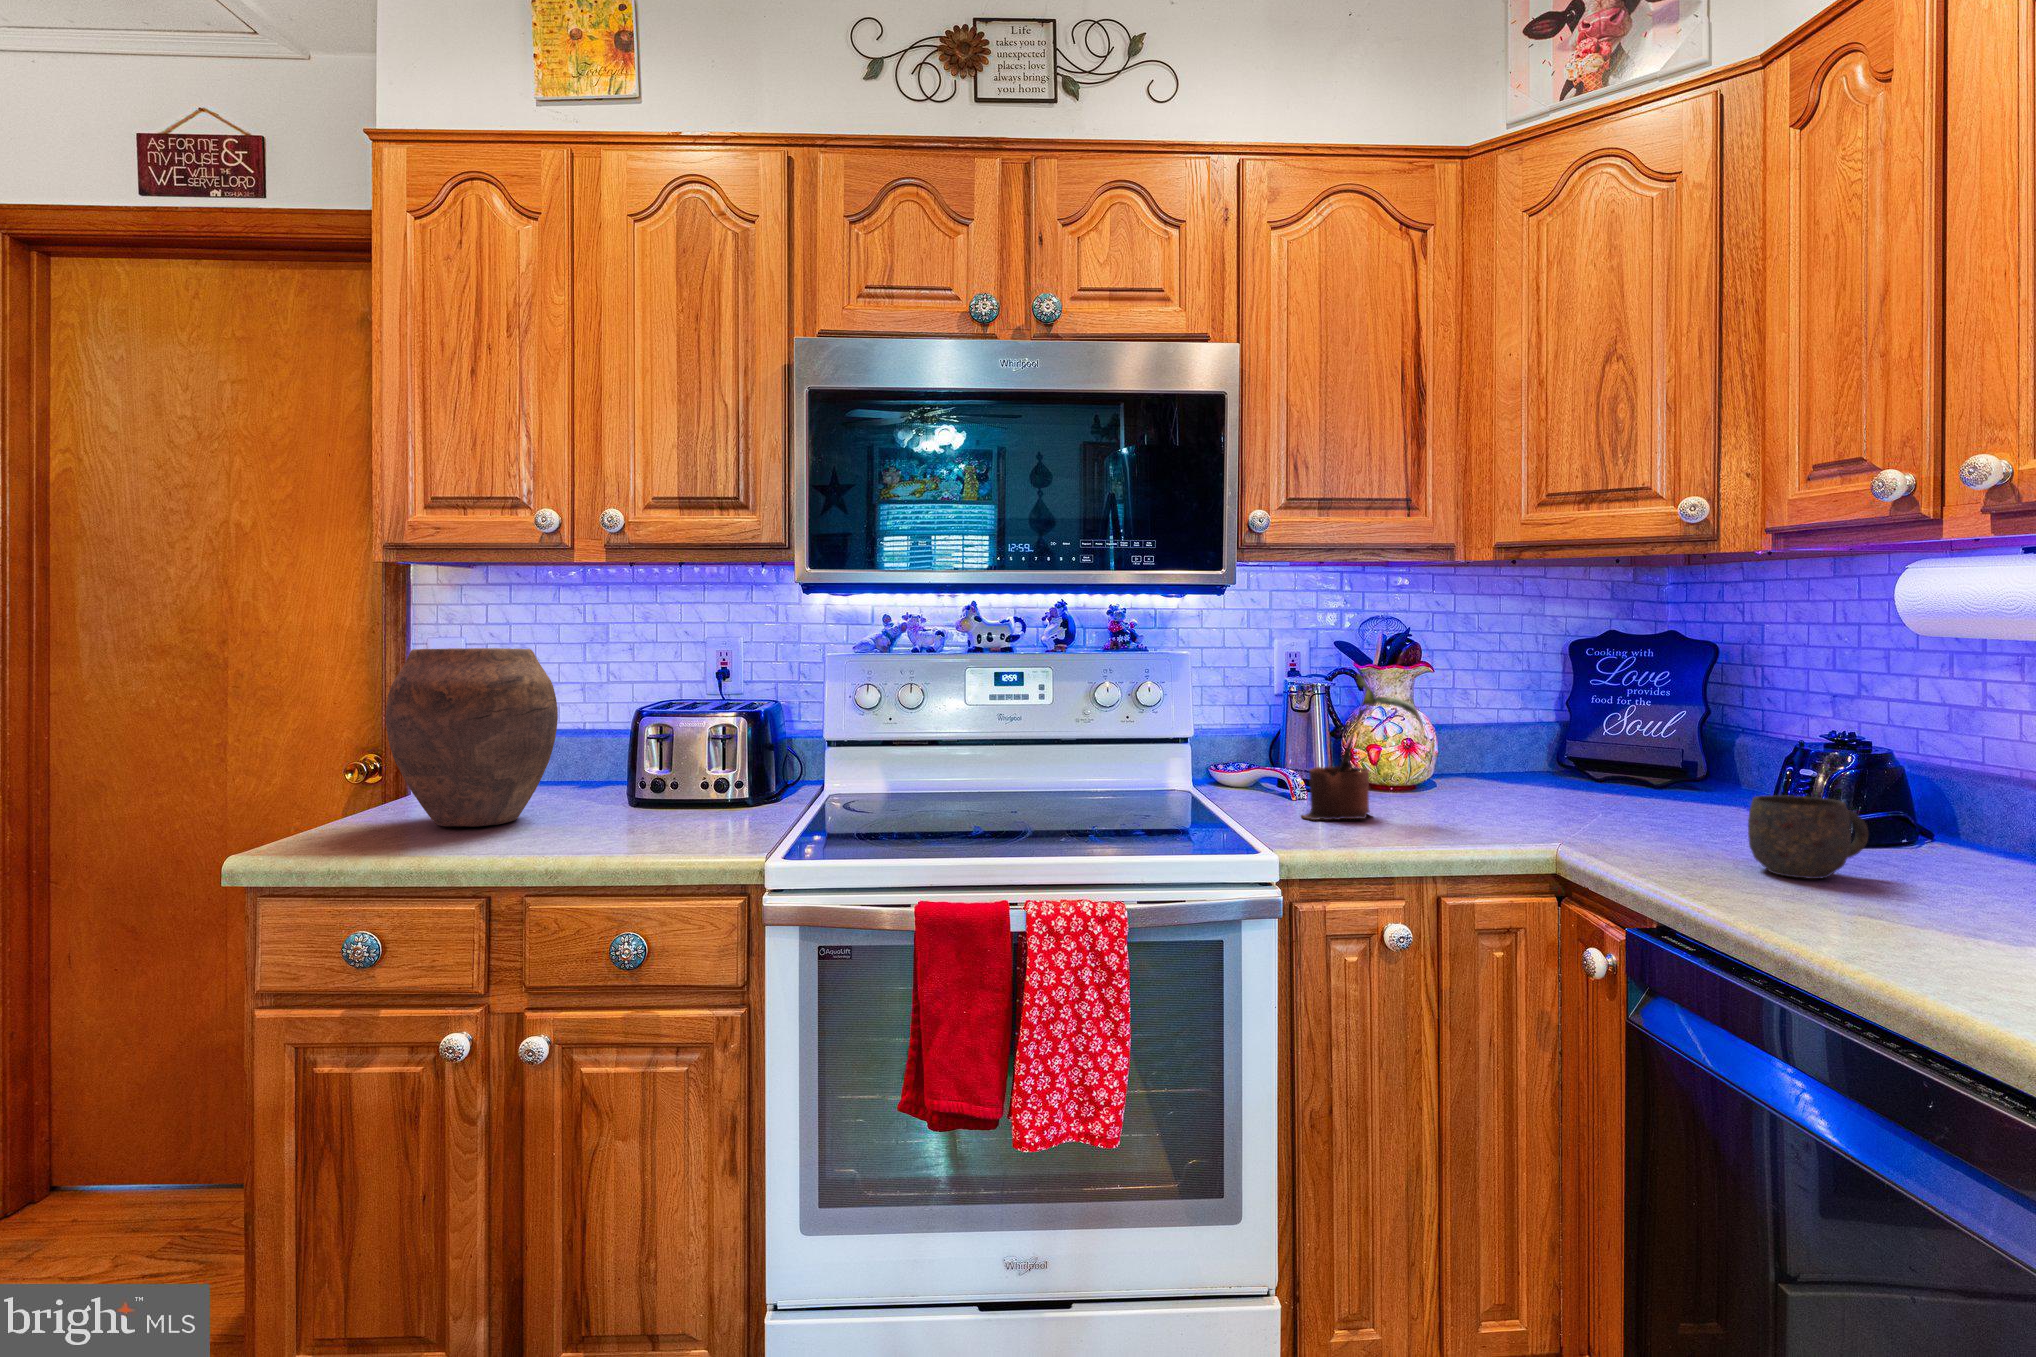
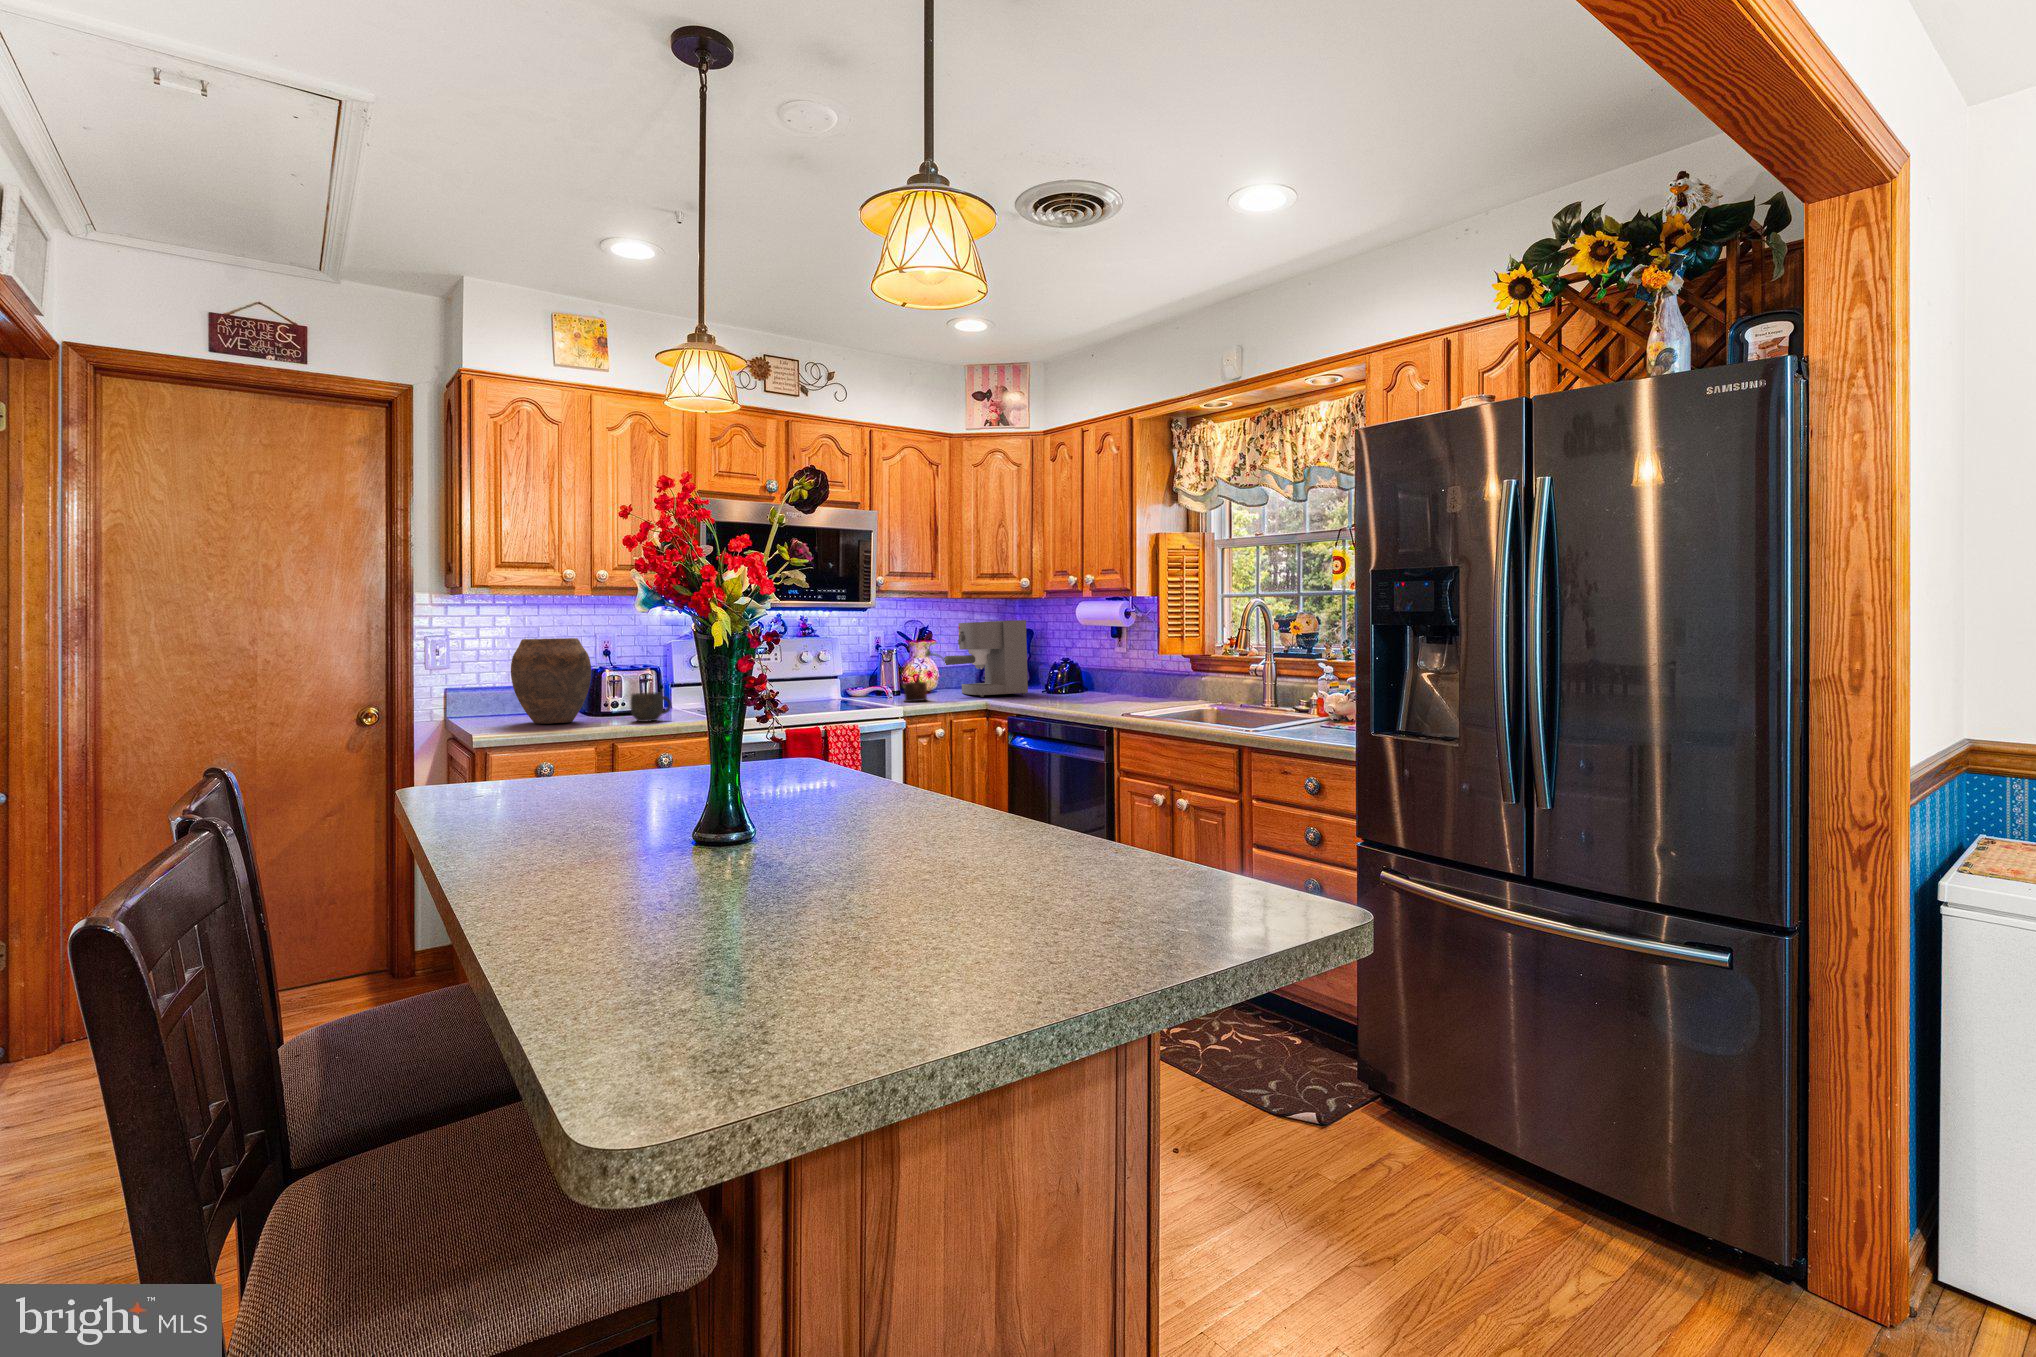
coffee maker: none [1433,613,1683,818] -> present [944,620,1028,697]
mug: present [1748,795,1868,879] -> present [630,692,672,722]

